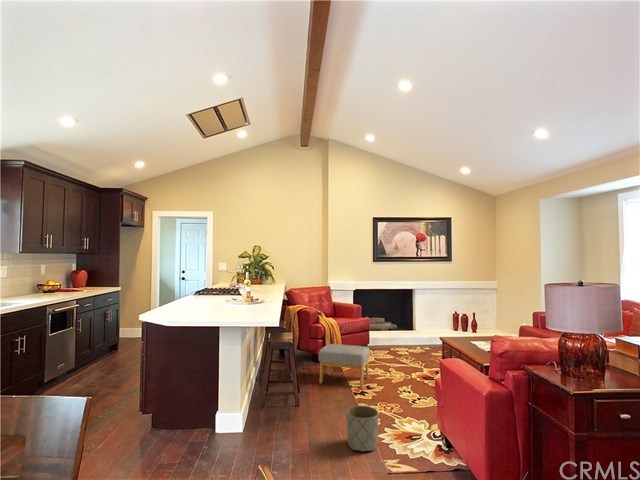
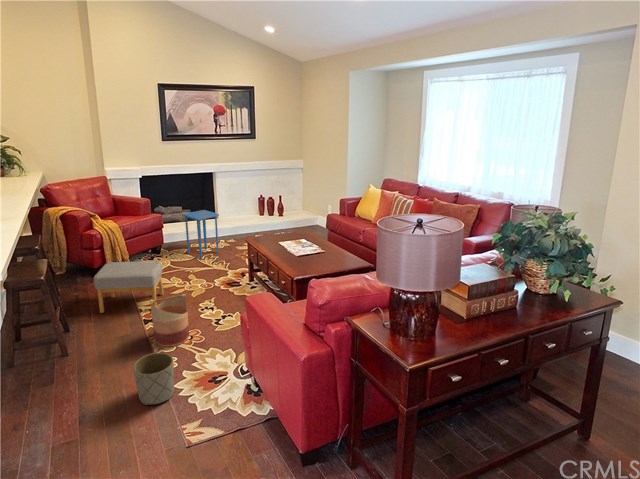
side table: none [386,316,418,358] -> present [182,210,219,258]
basket: none [360,368,390,415] -> present [150,294,189,346]

